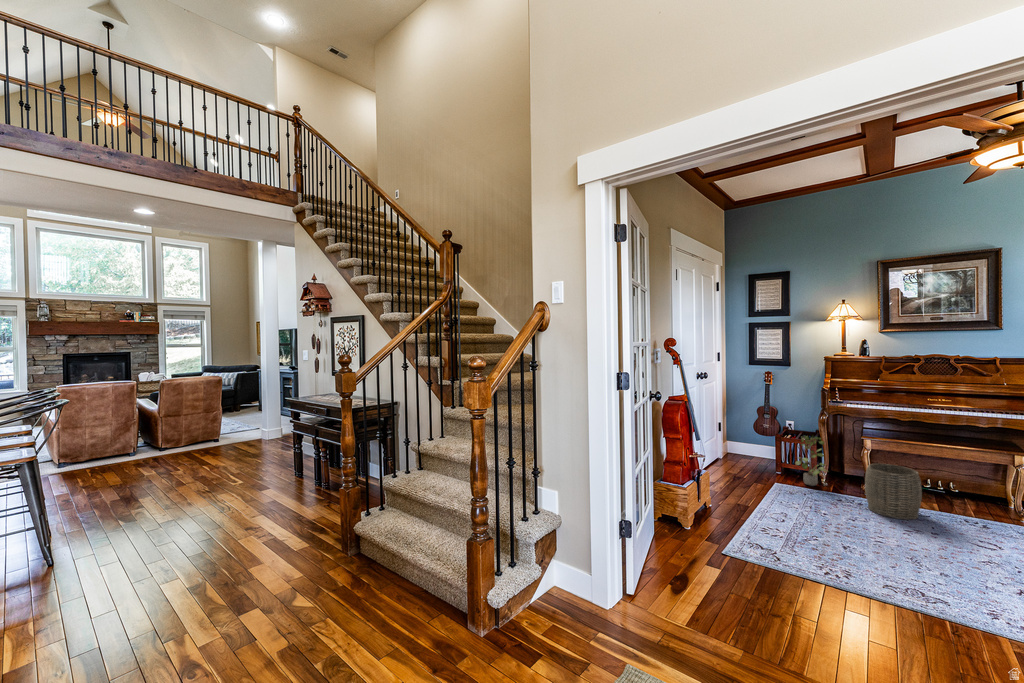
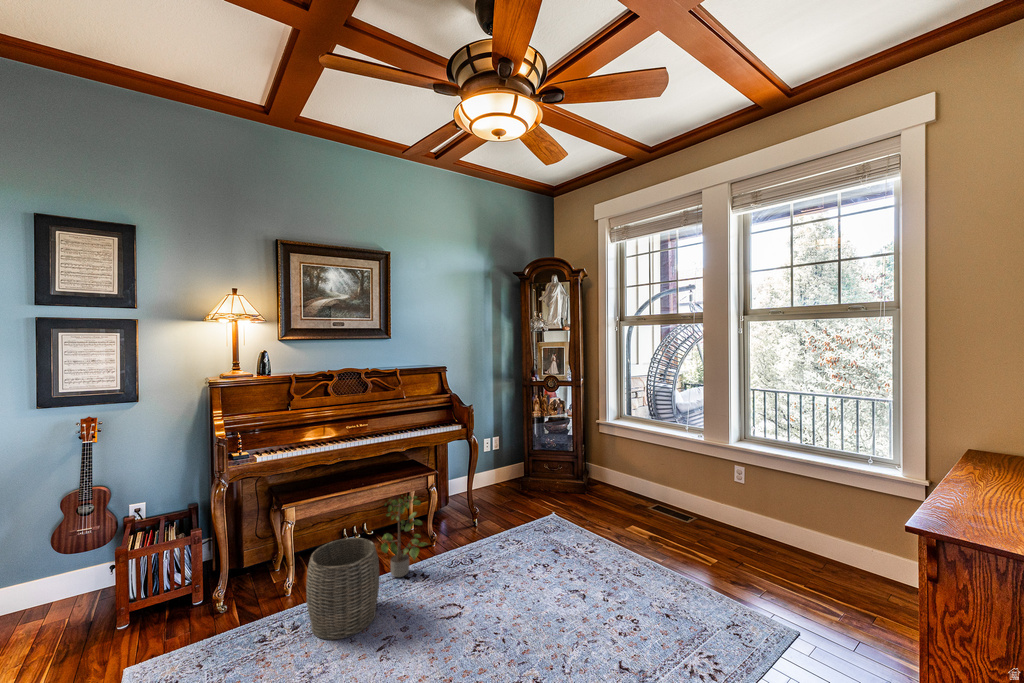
potted plant: present [795,436,826,486] -> present [381,496,428,577]

